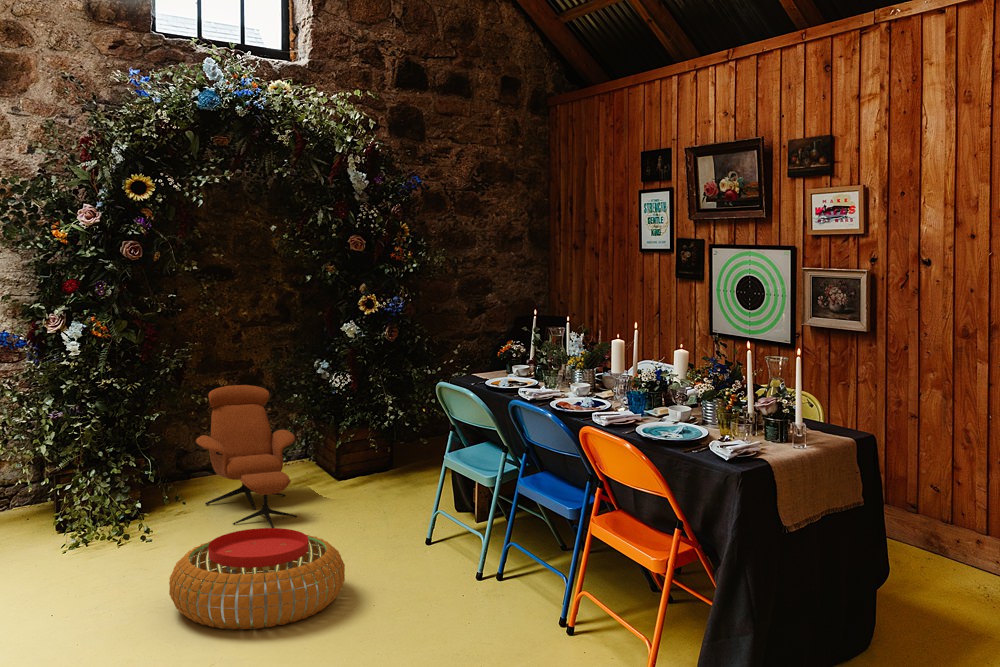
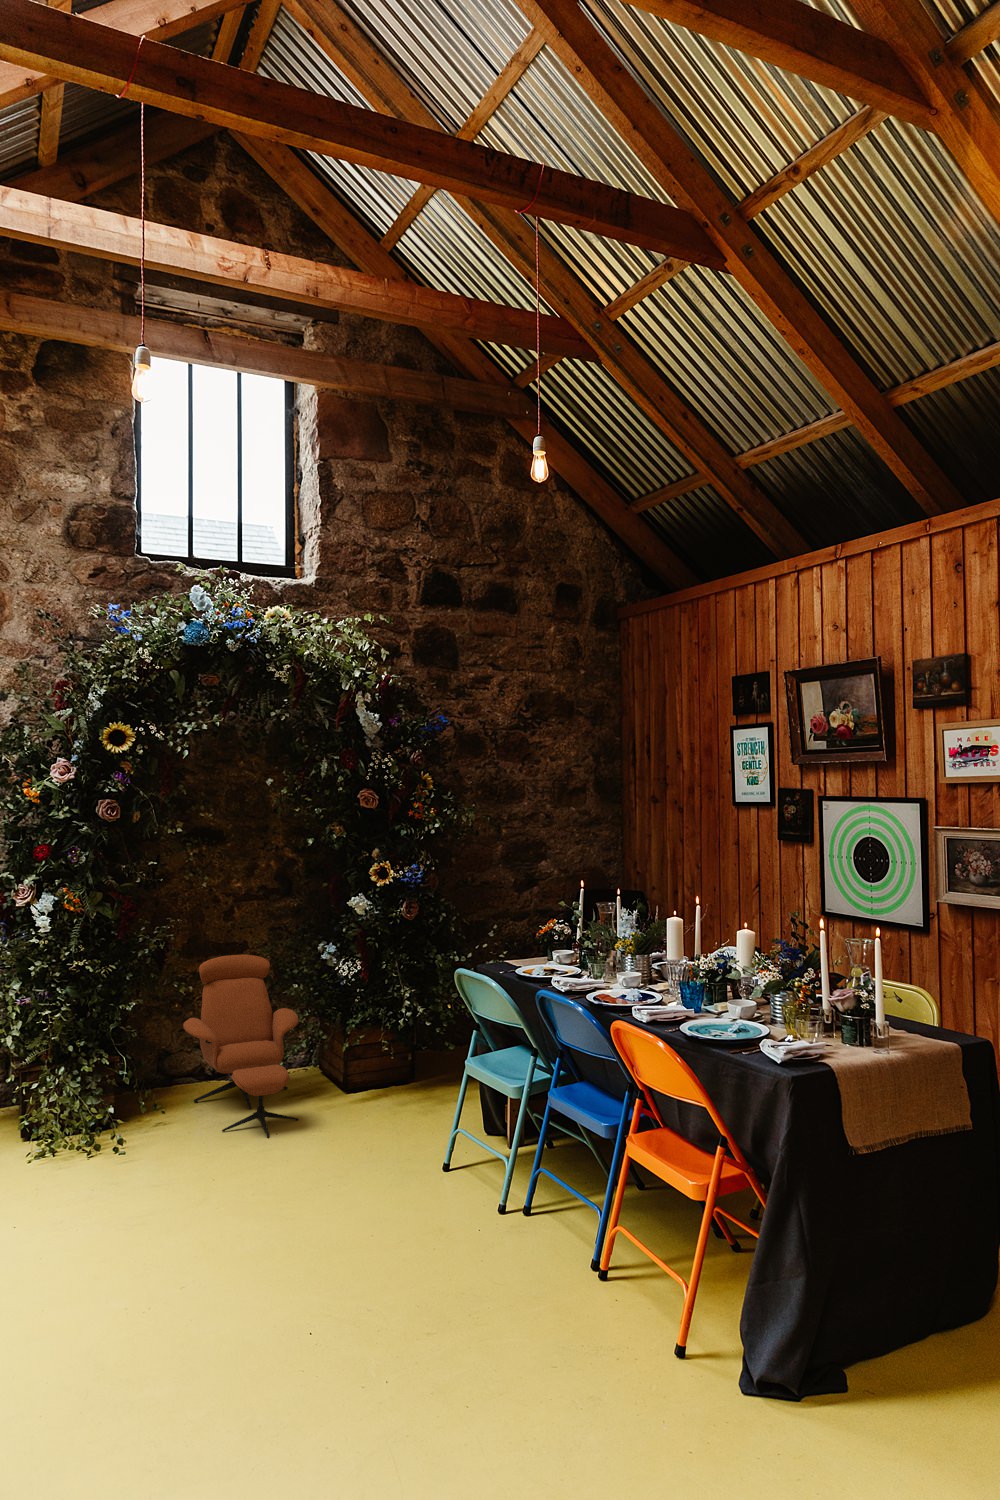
pouf: present [169,528,345,629] -> none [134,1153,342,1290]

